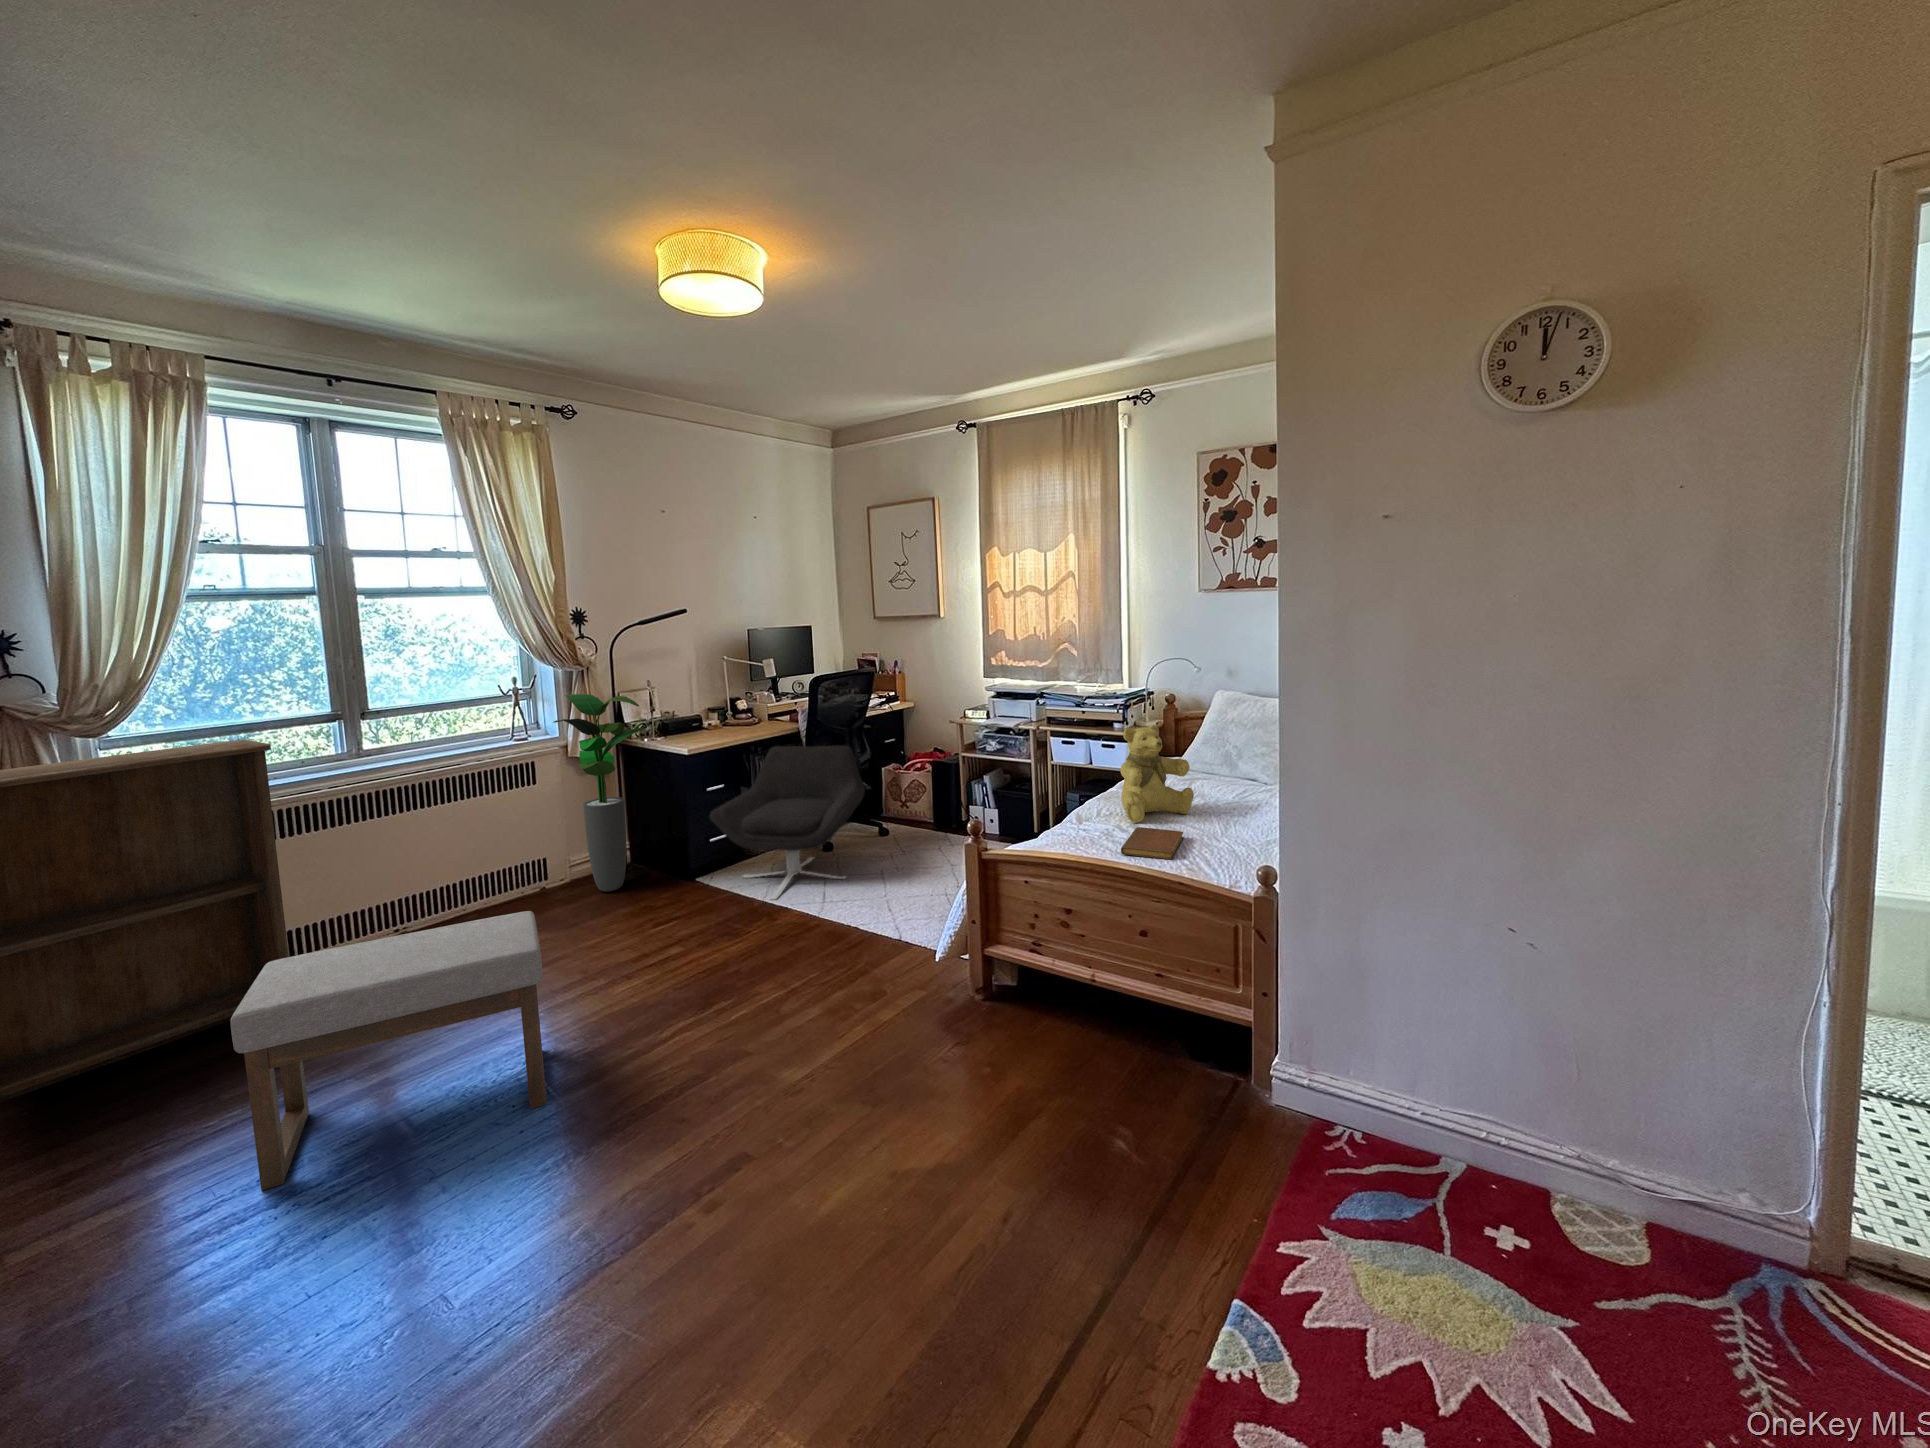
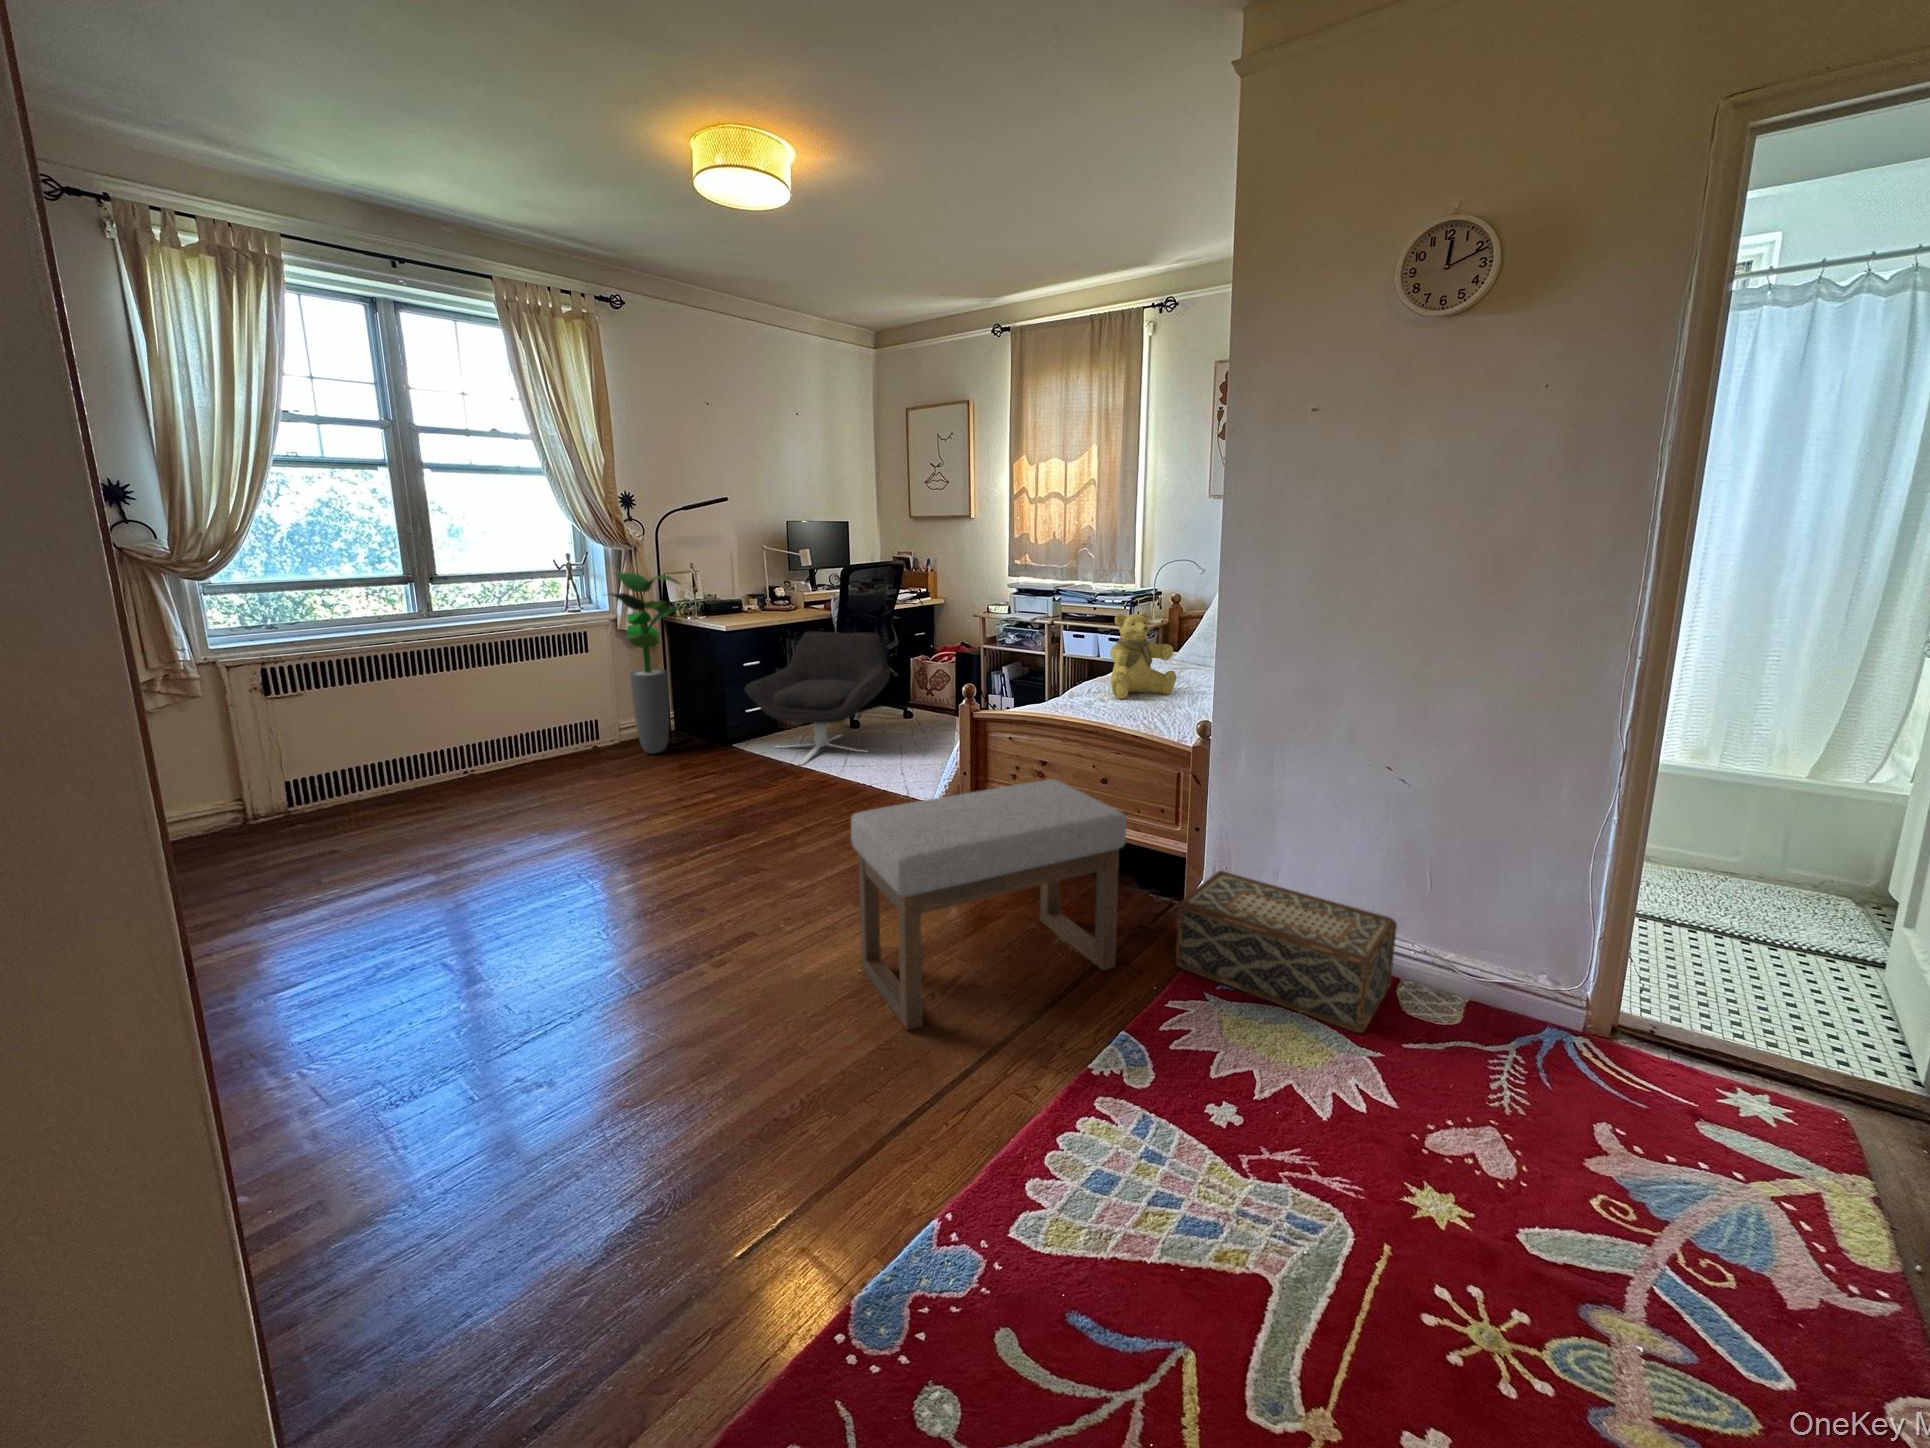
bookshelf: present [0,739,289,1102] -> none [44,590,382,901]
notebook: present [1121,827,1184,859] -> none [1096,700,1157,724]
ottoman: present [231,911,547,1190] -> present [851,779,1126,1030]
woven basket: none [1271,1049,1546,1288] -> present [1176,871,1397,1033]

